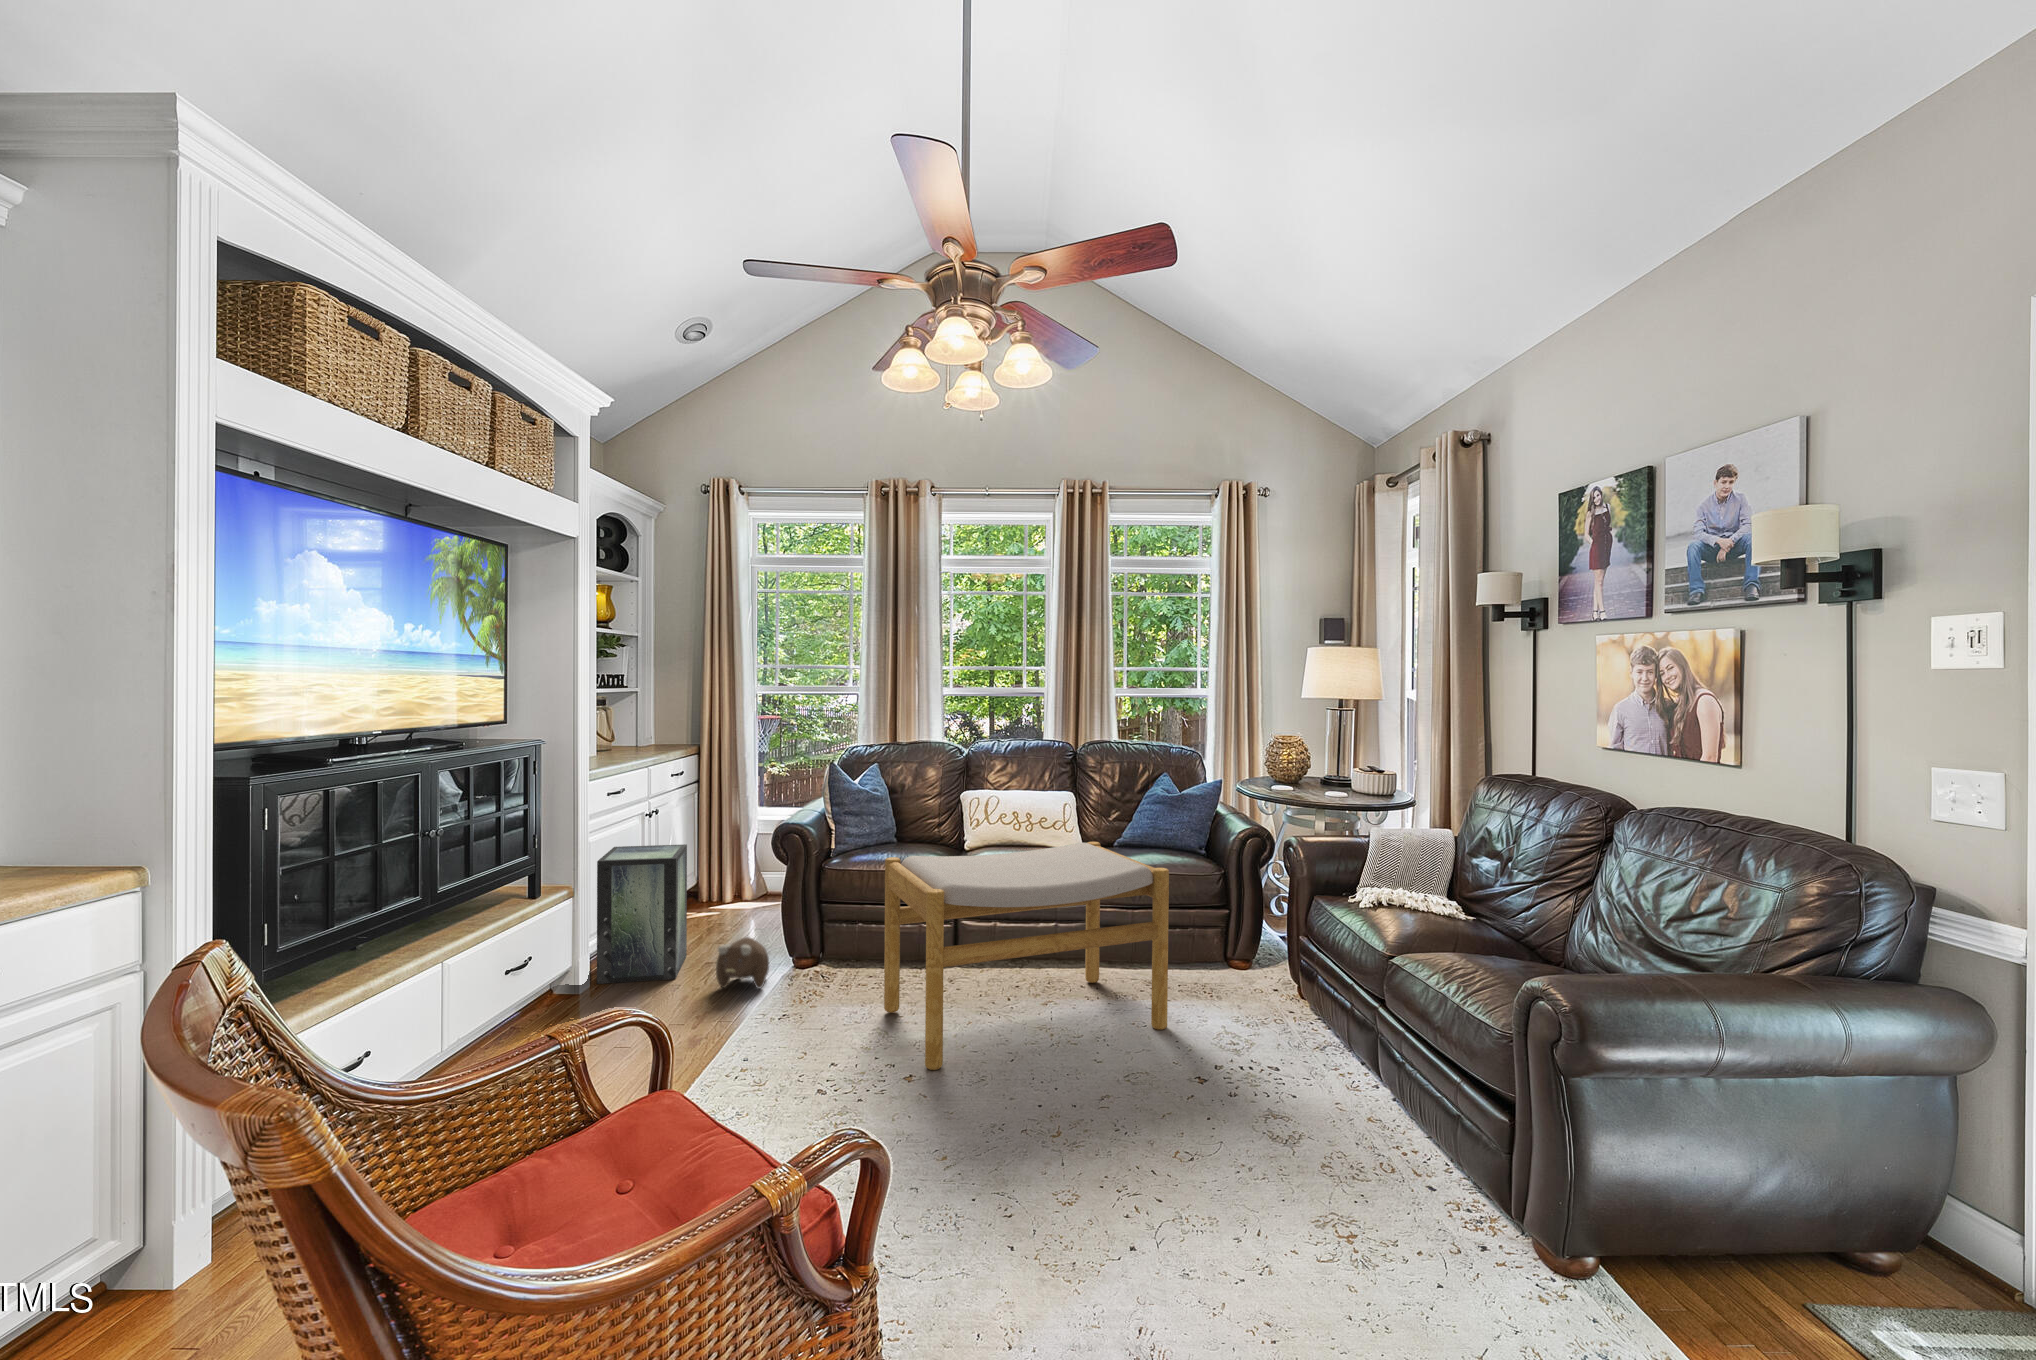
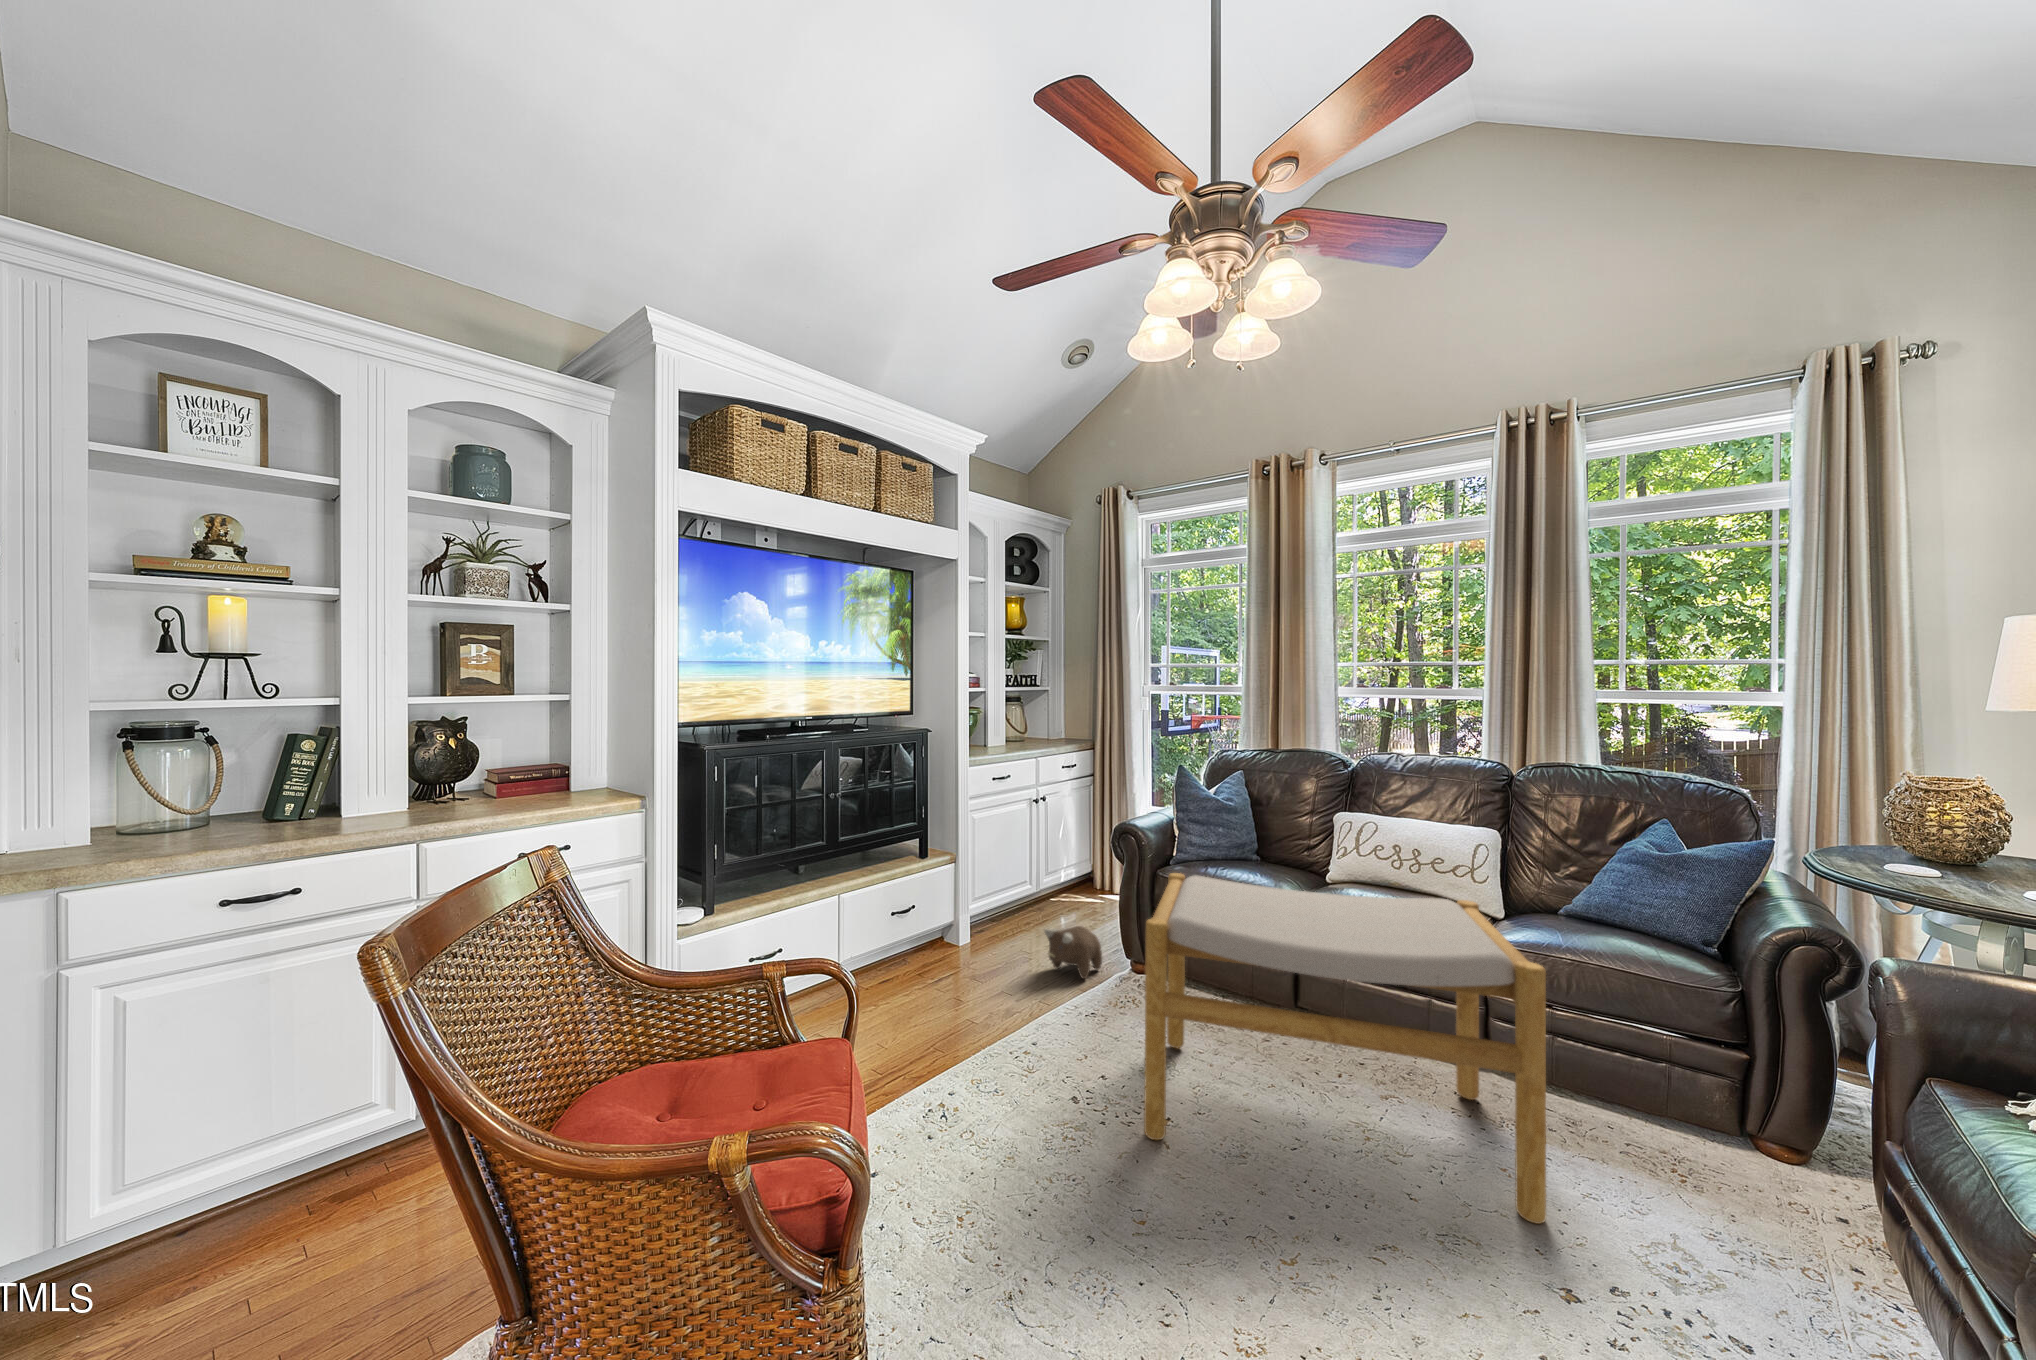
storage box: present [597,844,687,984] -> none [978,824,1063,949]

